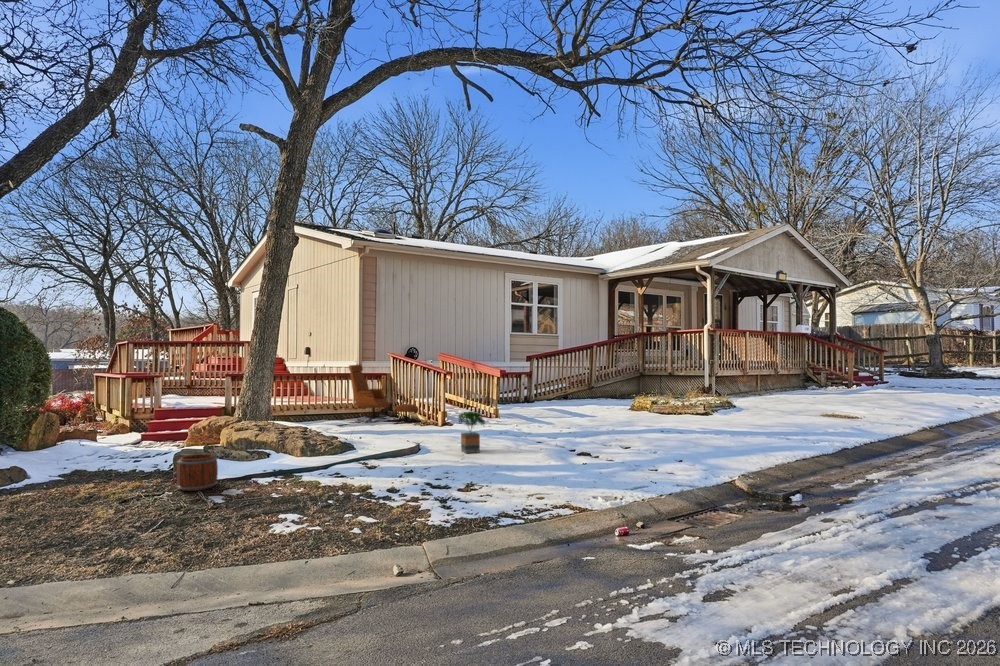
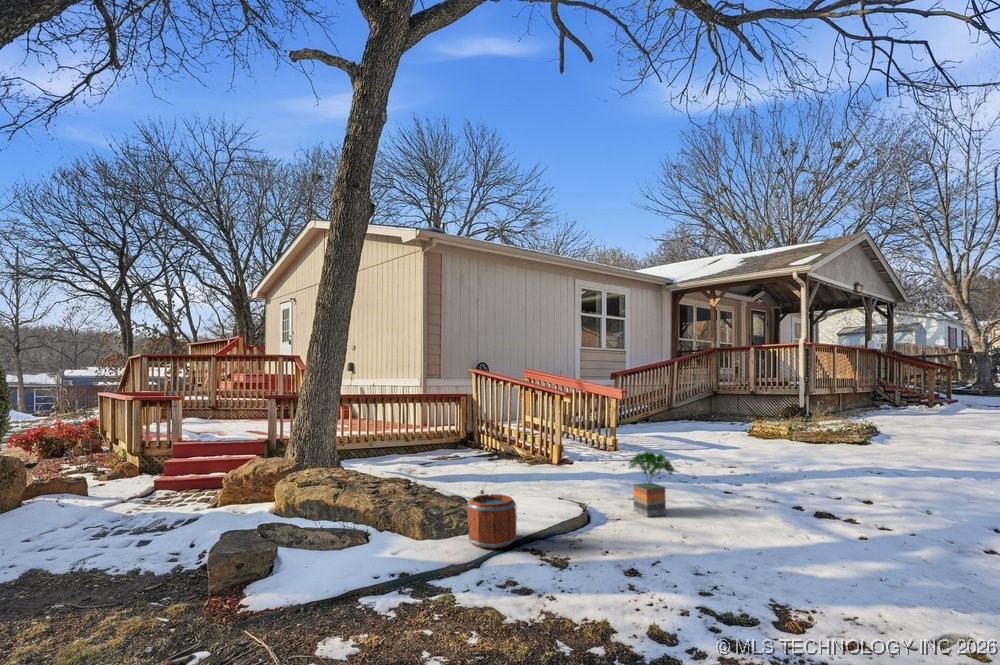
lounge chair: present [349,365,418,423] -> none [428,383,520,460]
bucket: present [177,454,218,491] -> present [468,494,517,549]

